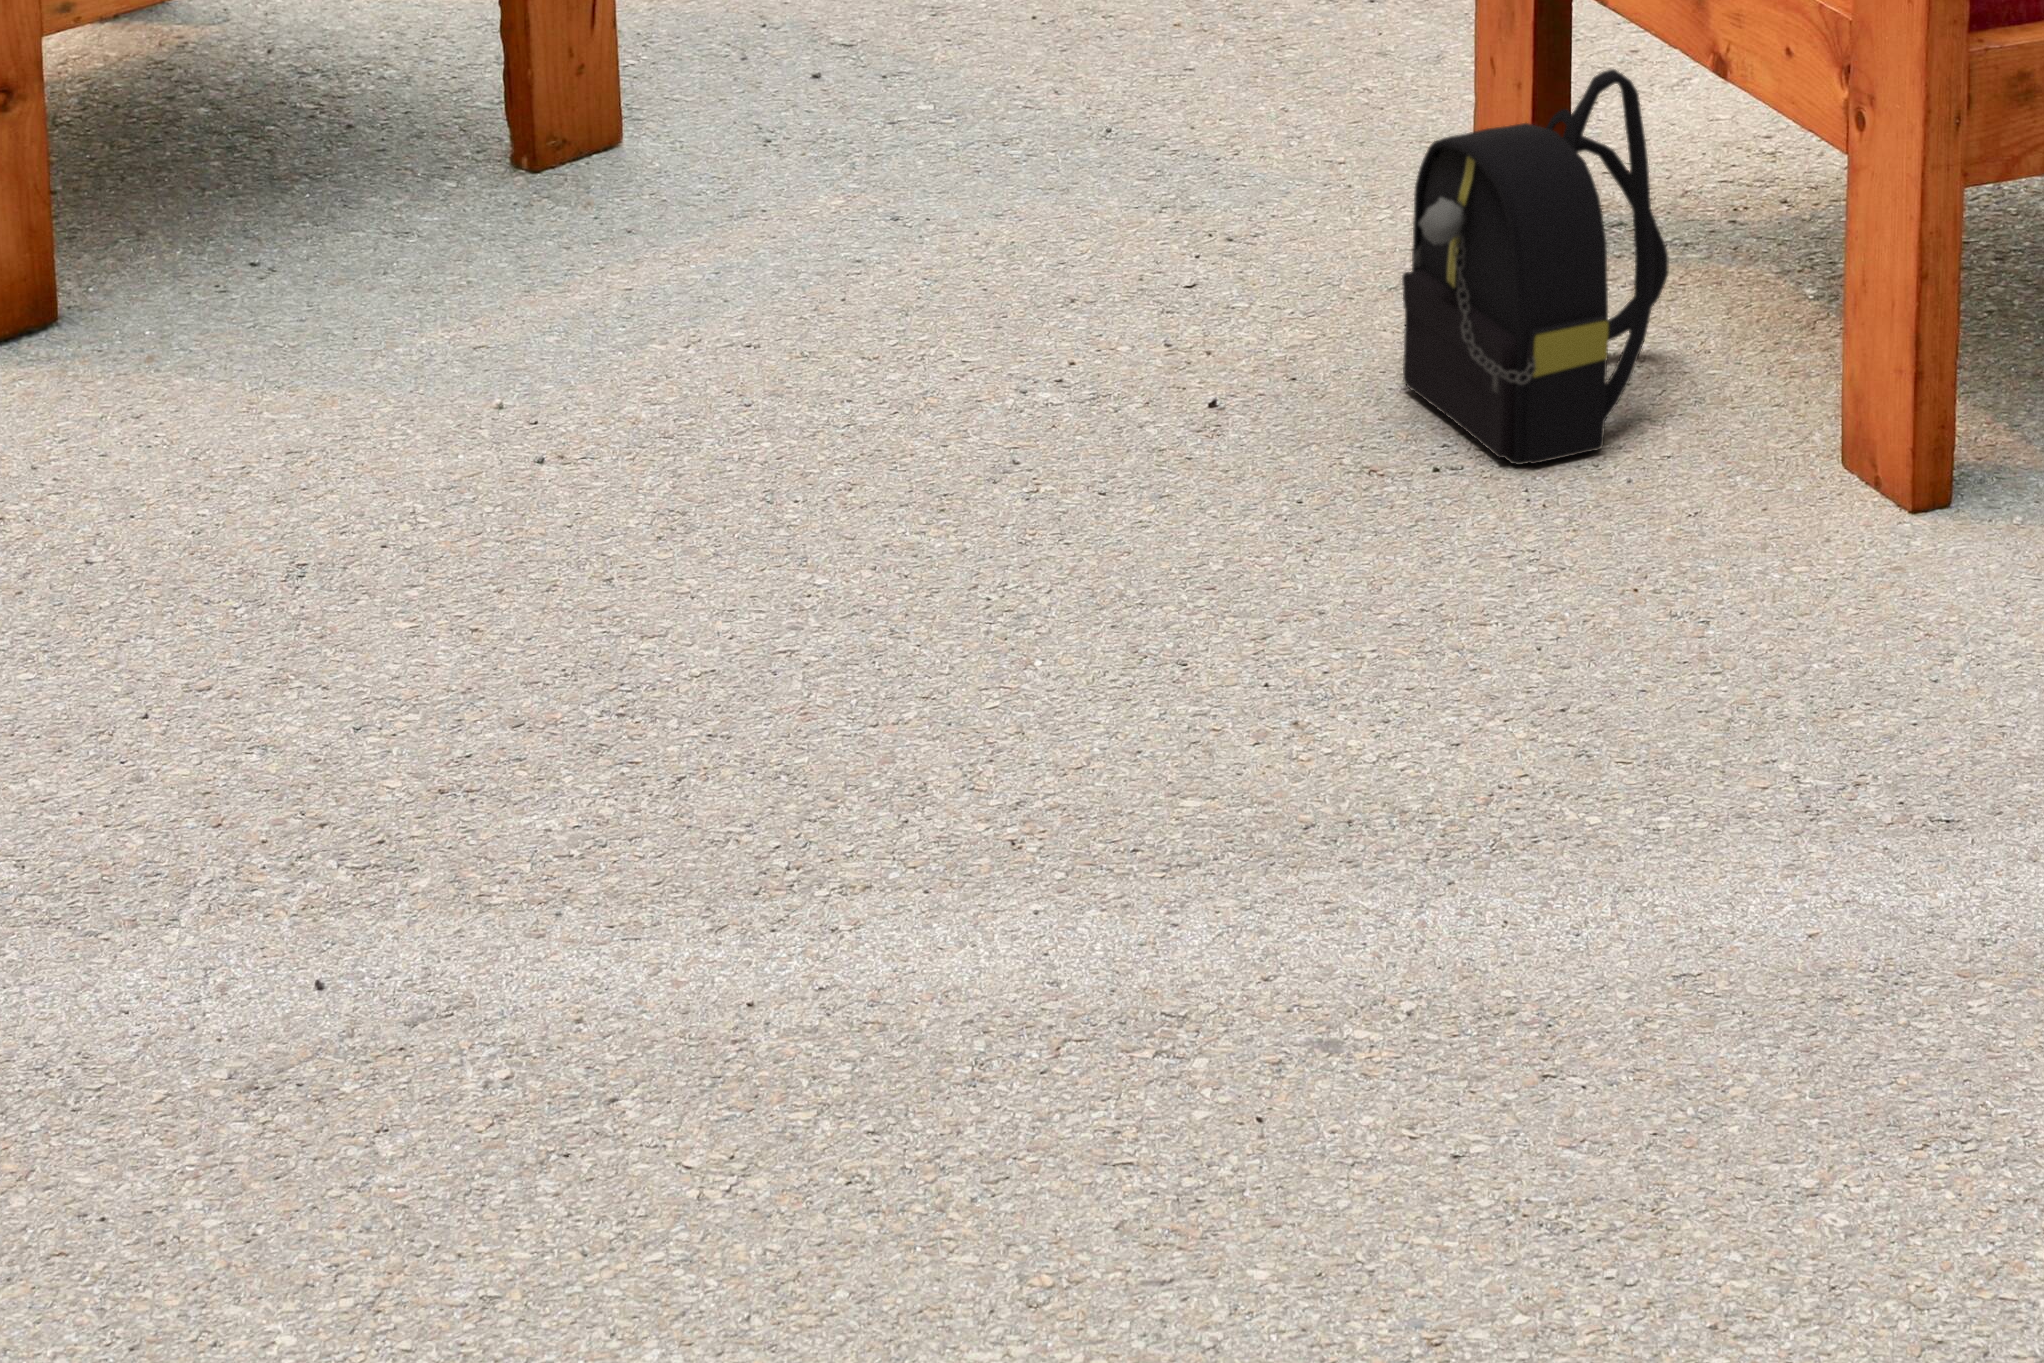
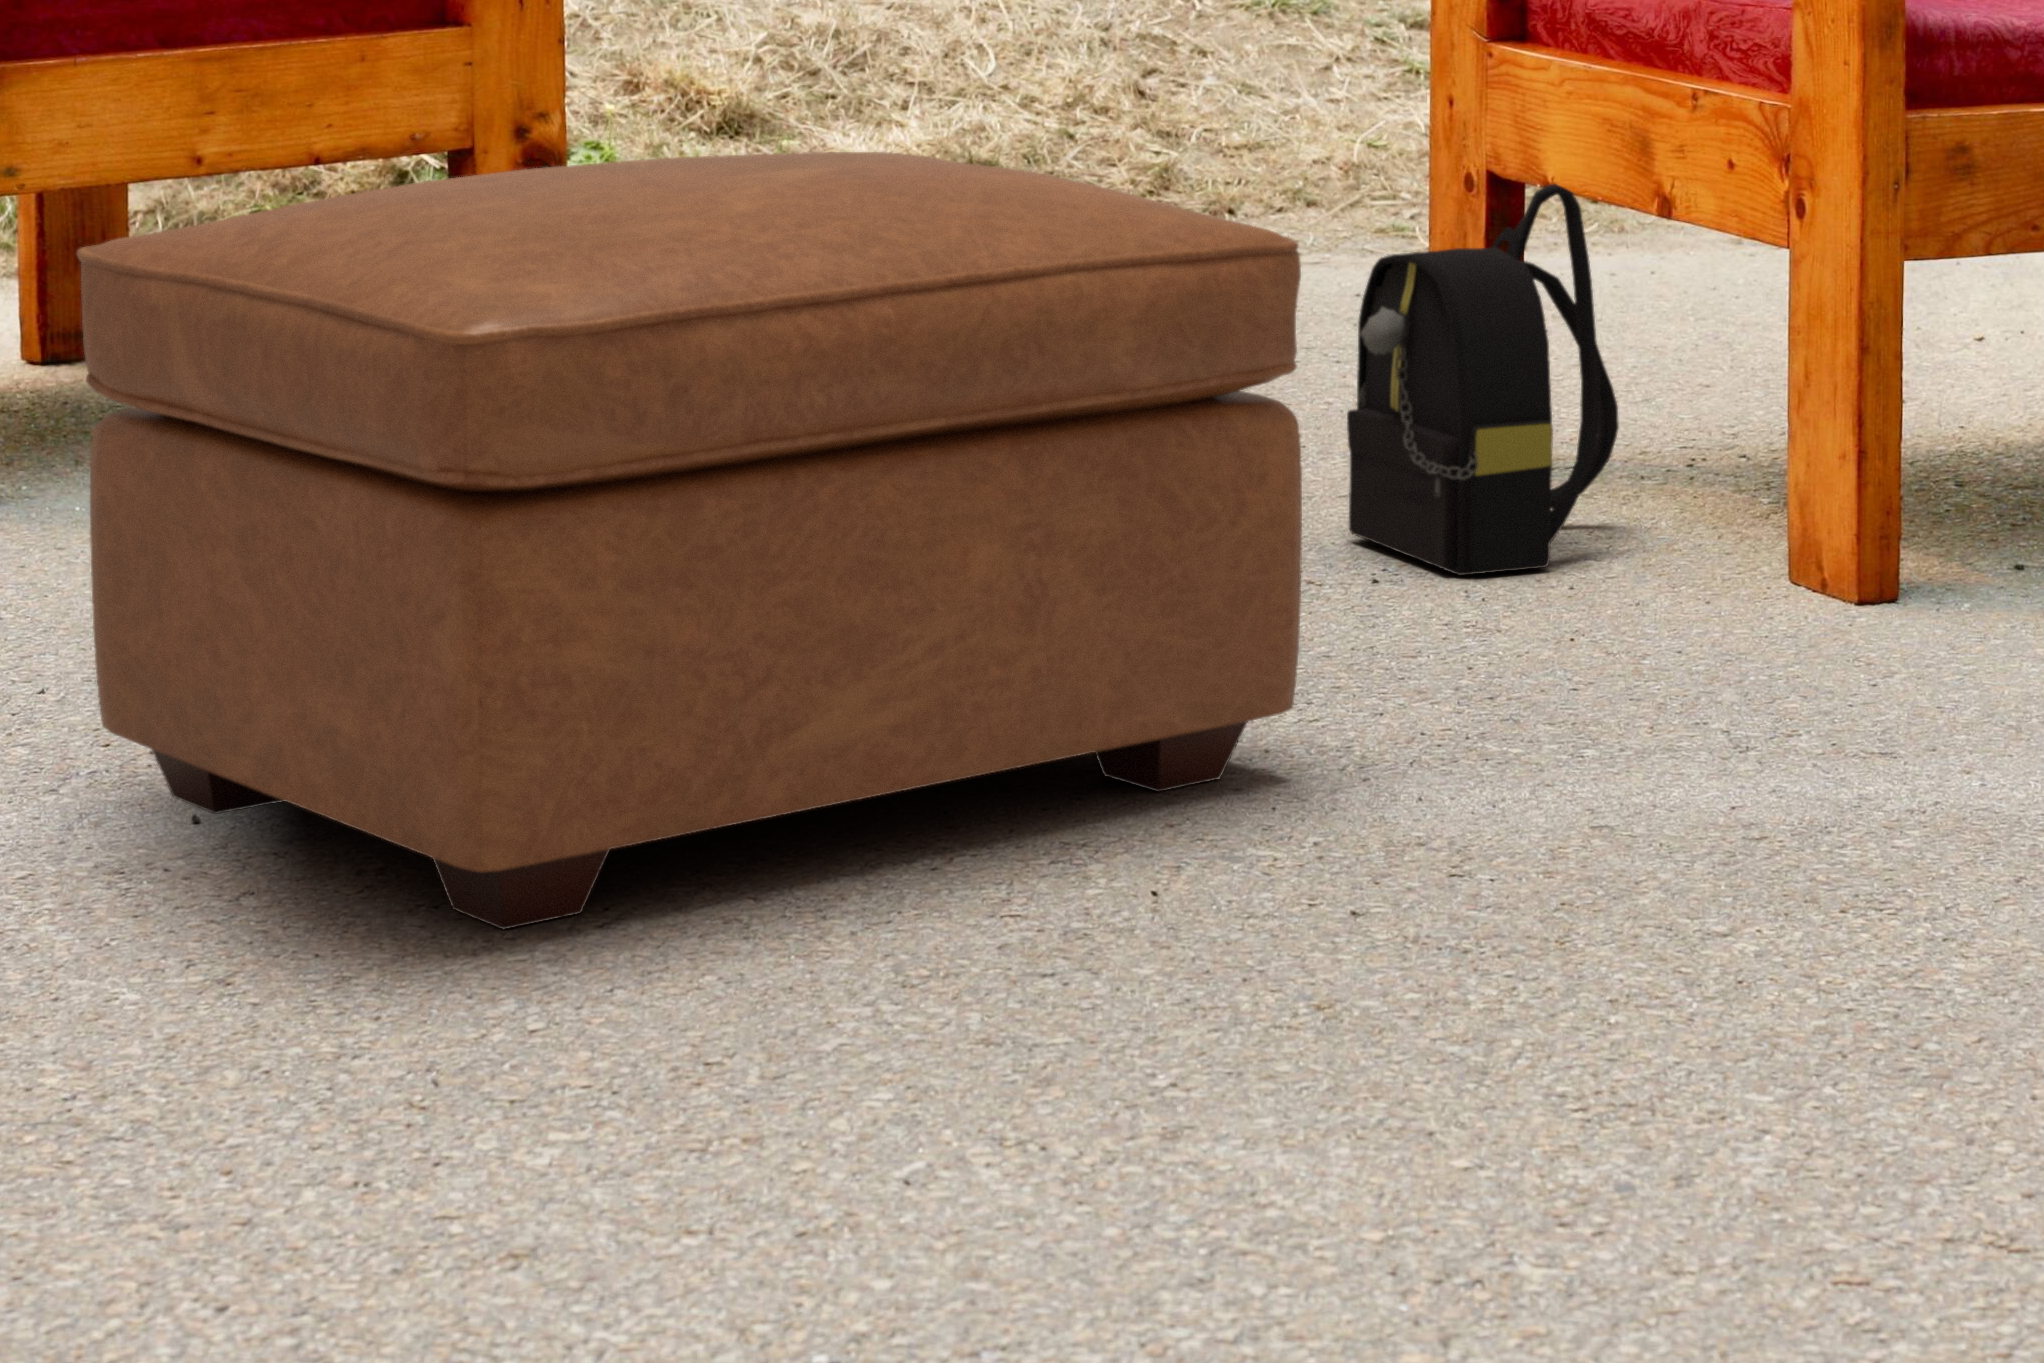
ottoman: none [176,214,1391,1215] -> present [77,152,1302,929]

